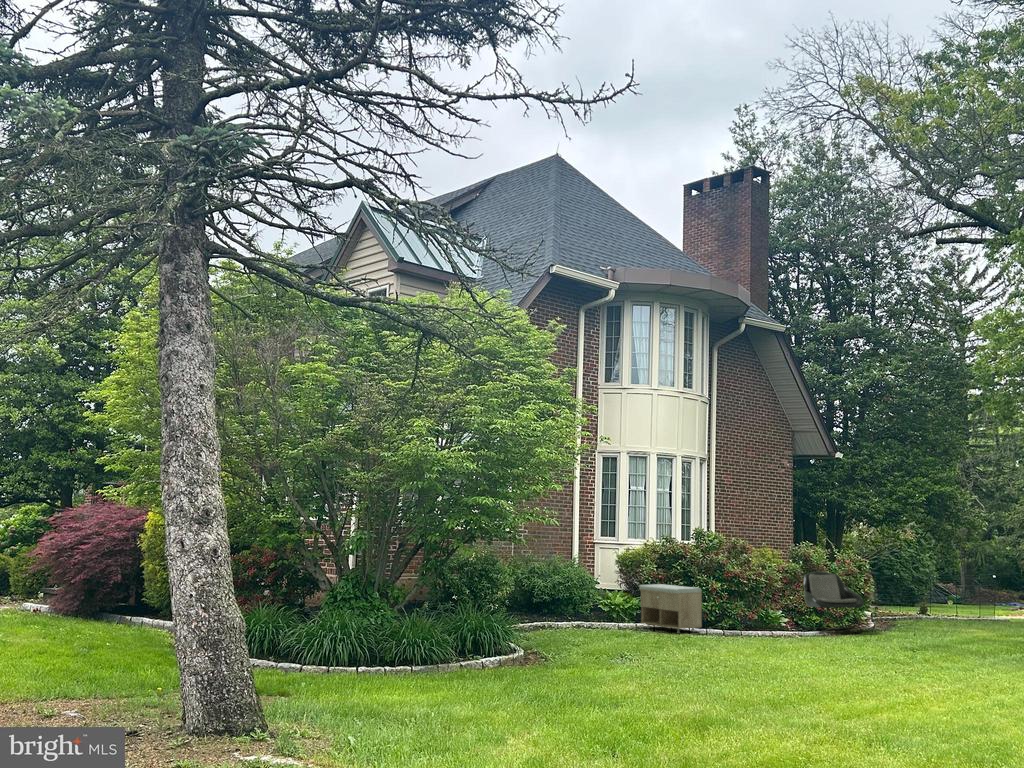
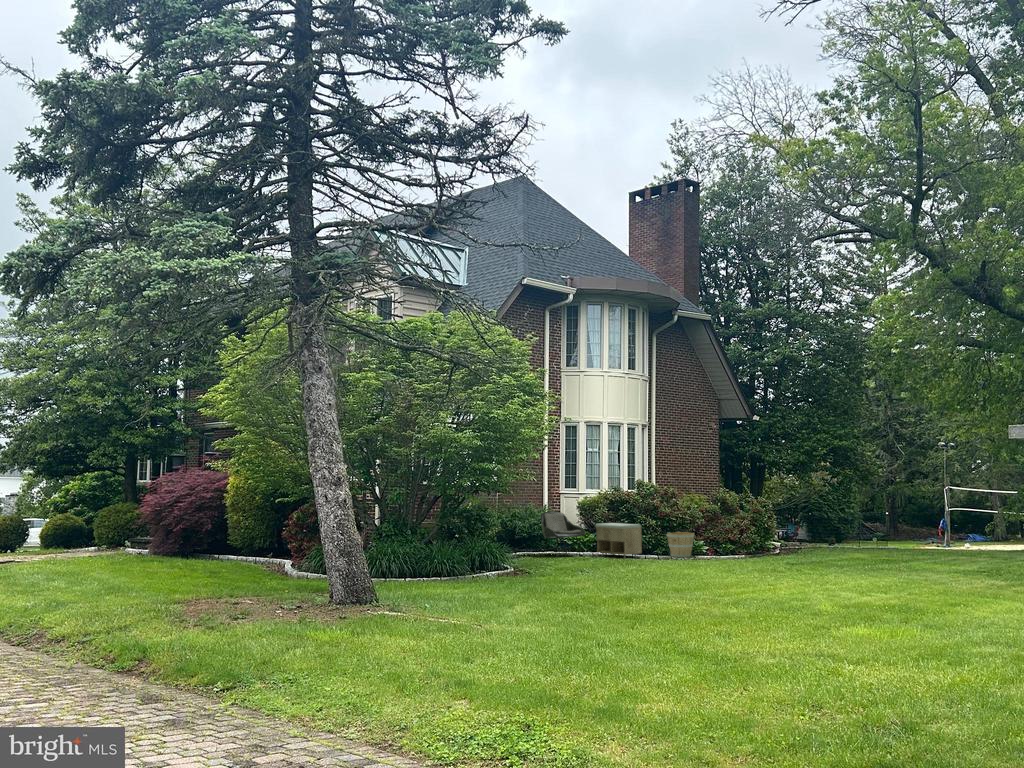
lounge chair: present [801,572,864,634] -> present [540,511,586,557]
wooden bucket: none [735,599,774,634] -> present [667,532,694,557]

